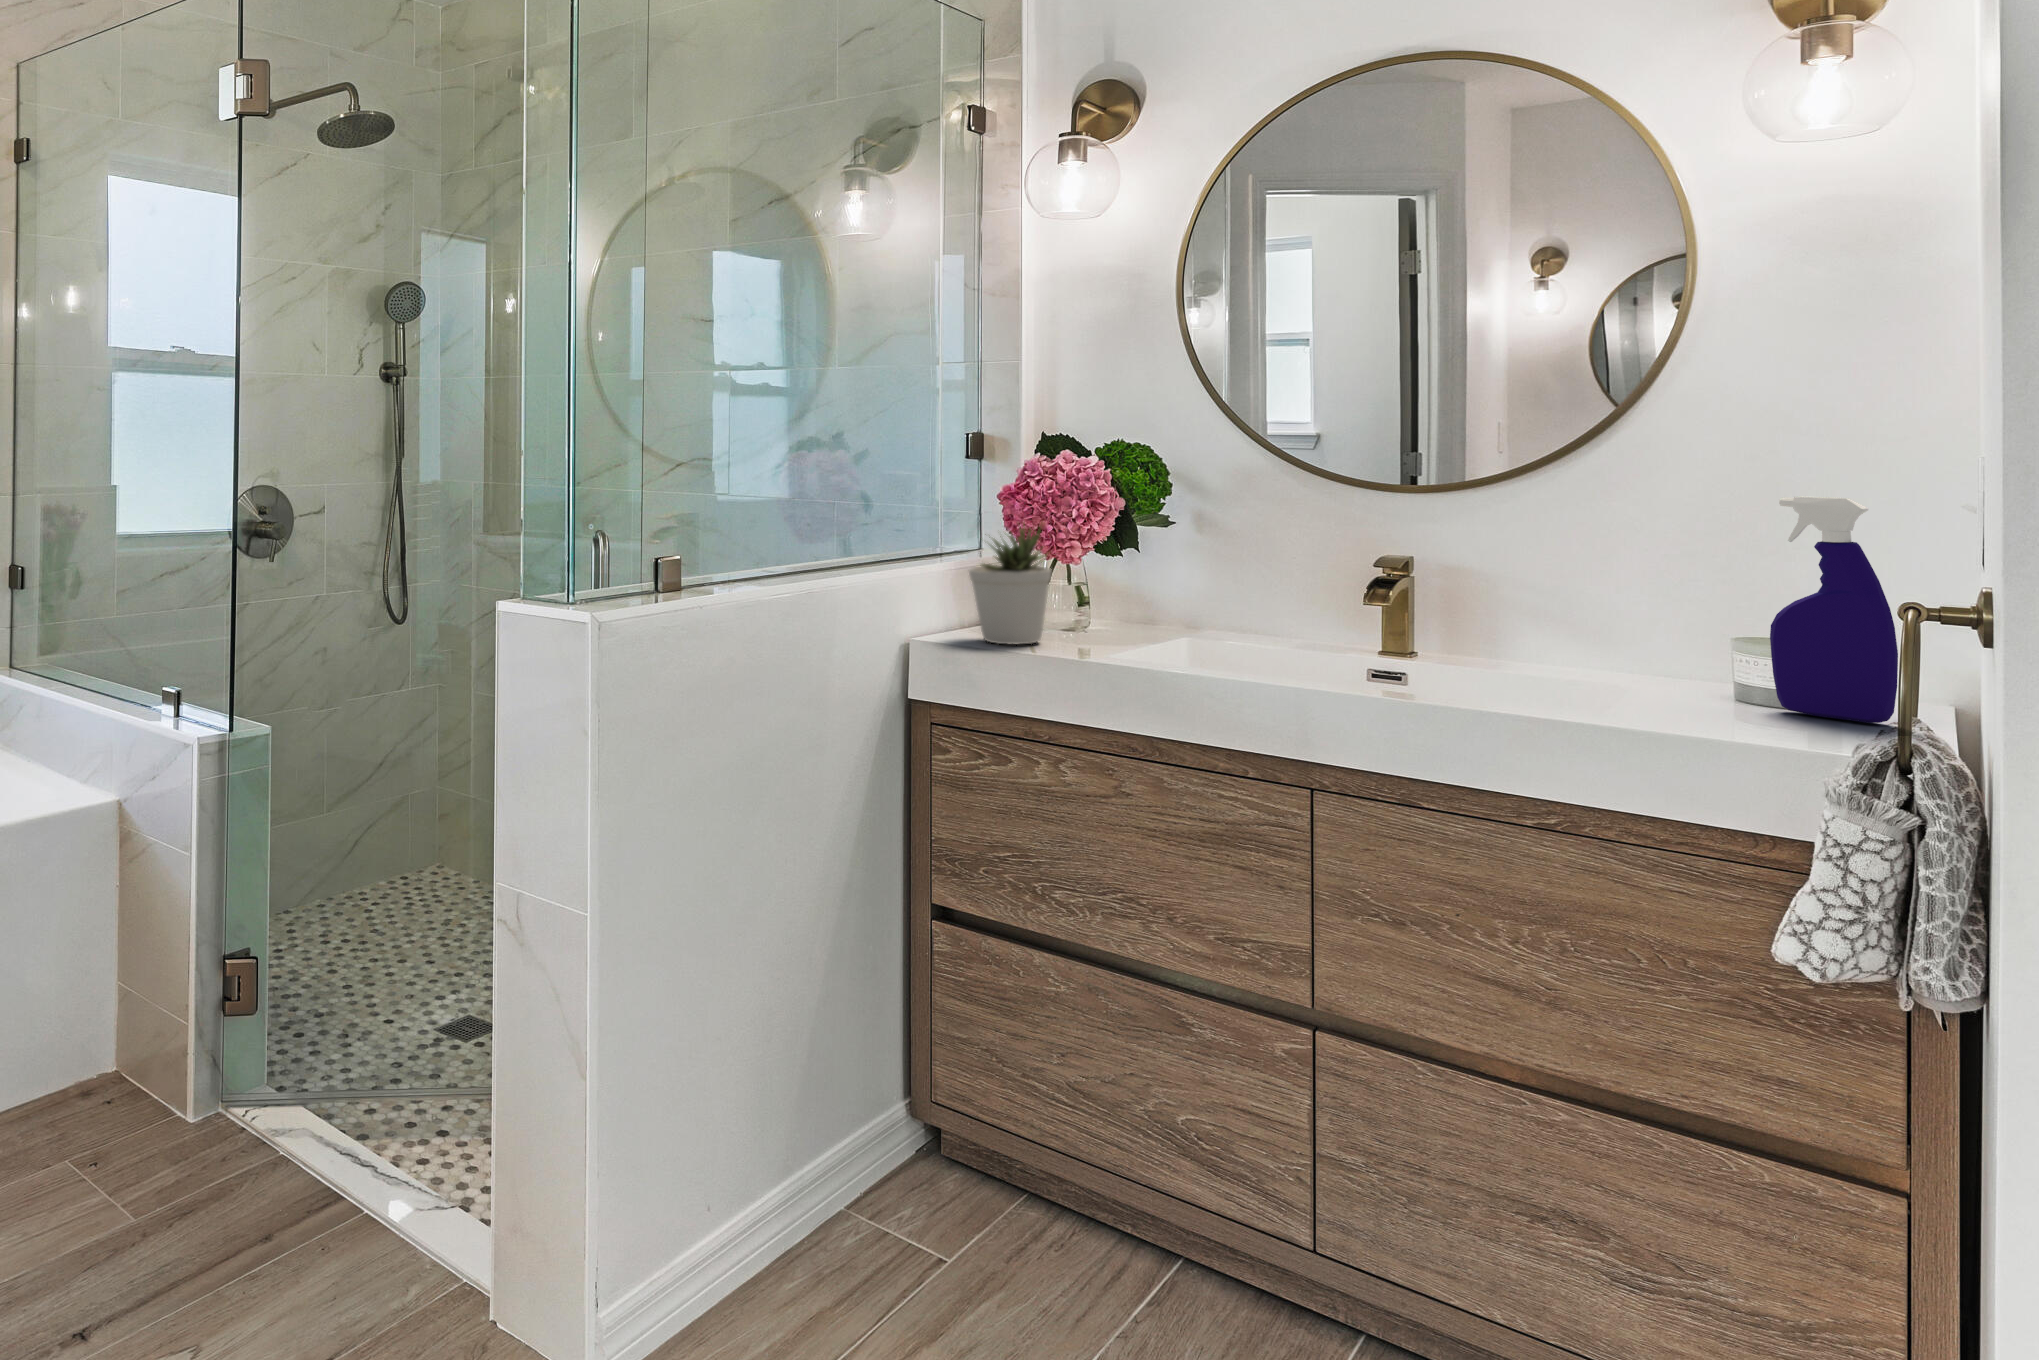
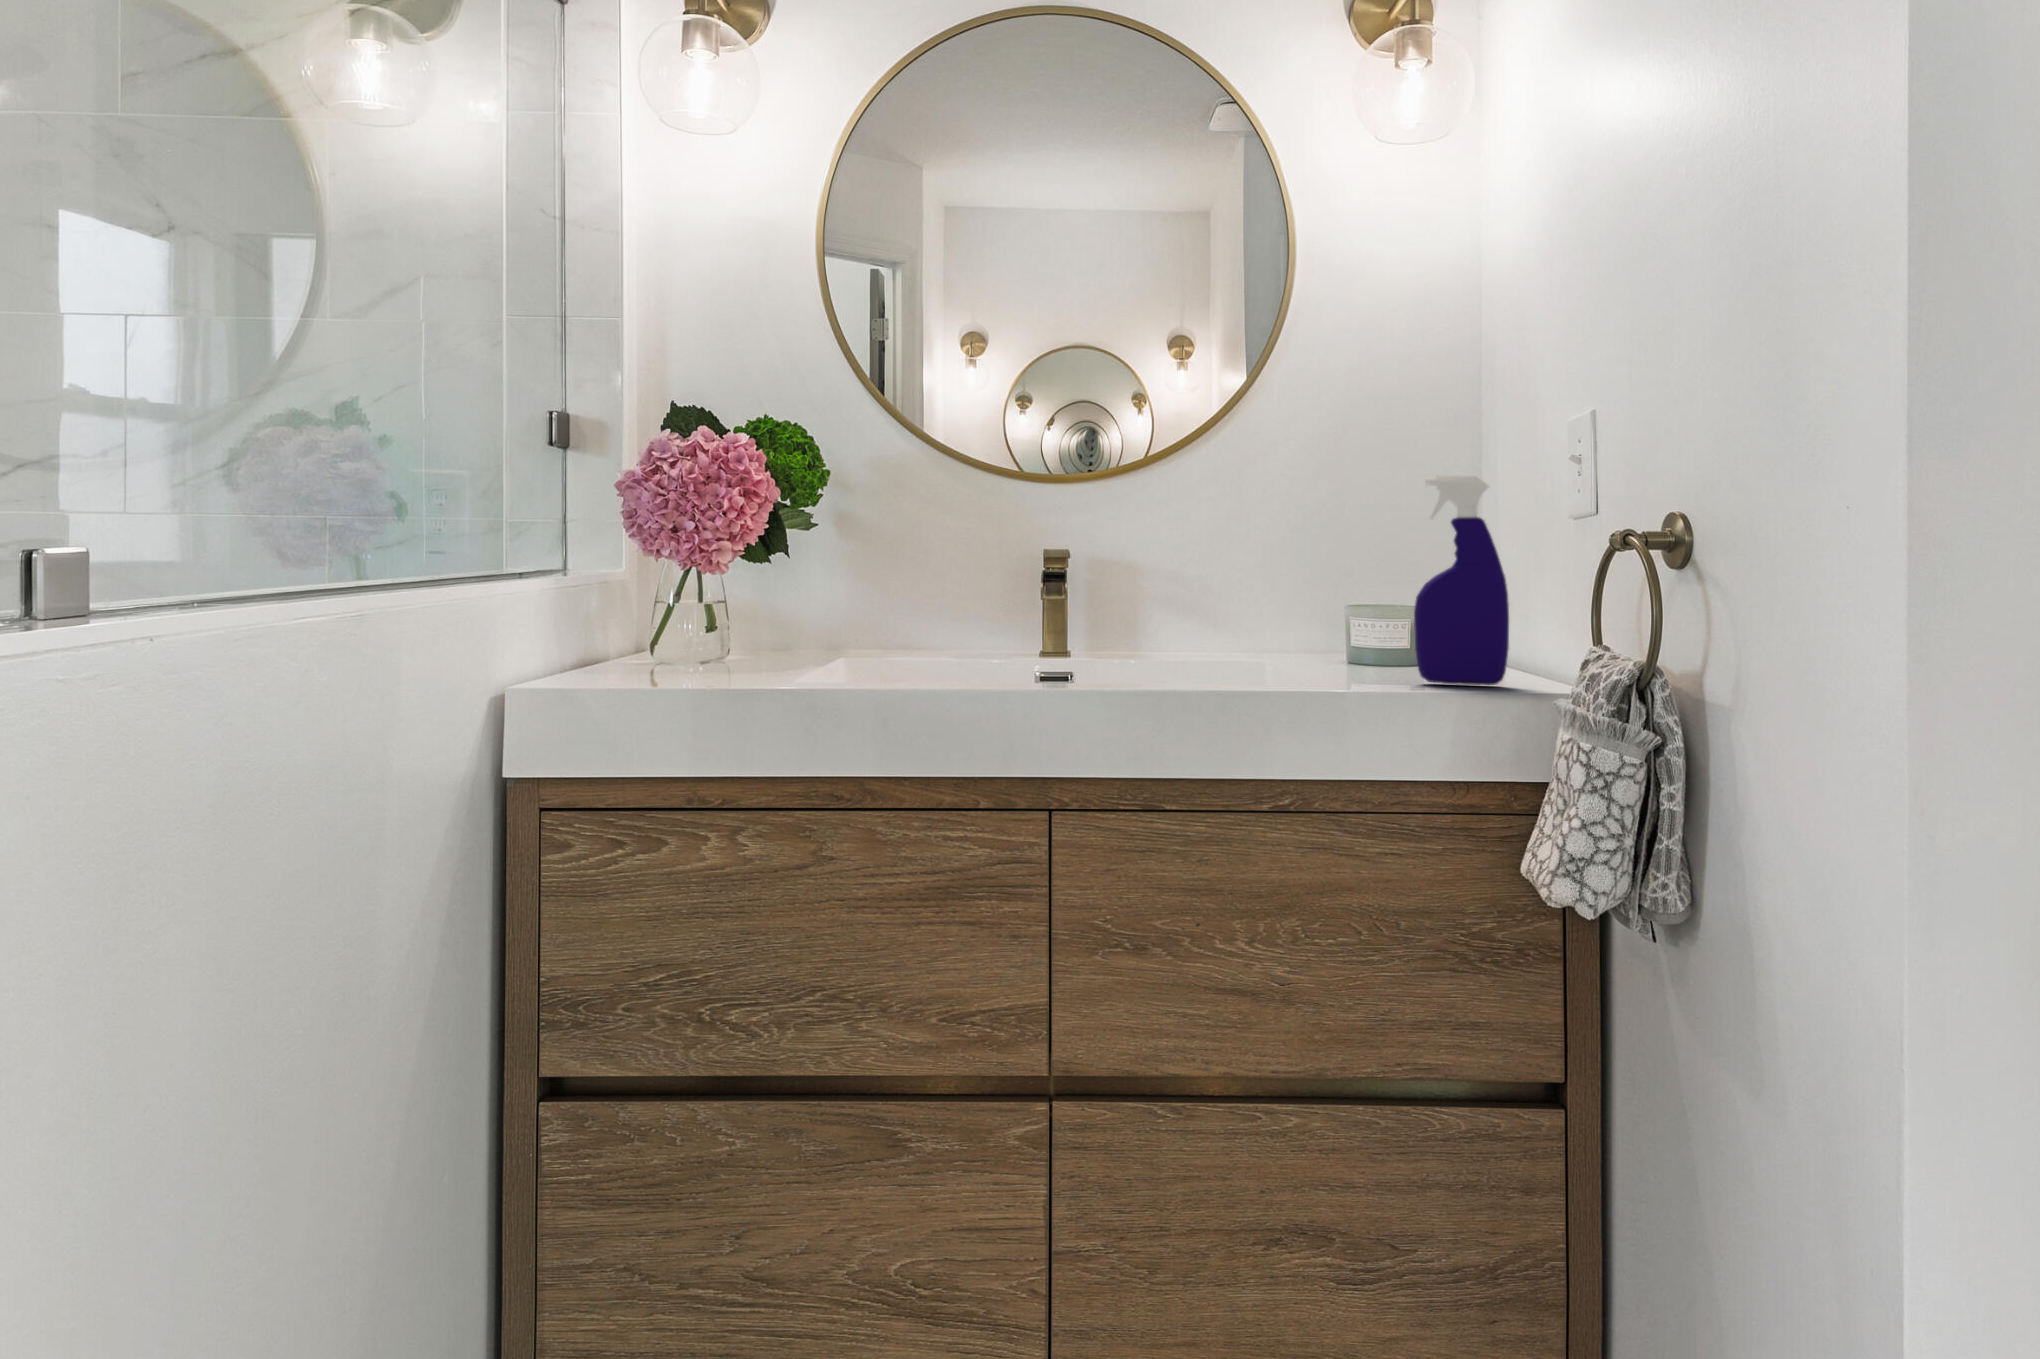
potted plant: present [969,527,1051,644] -> none [588,505,704,683]

